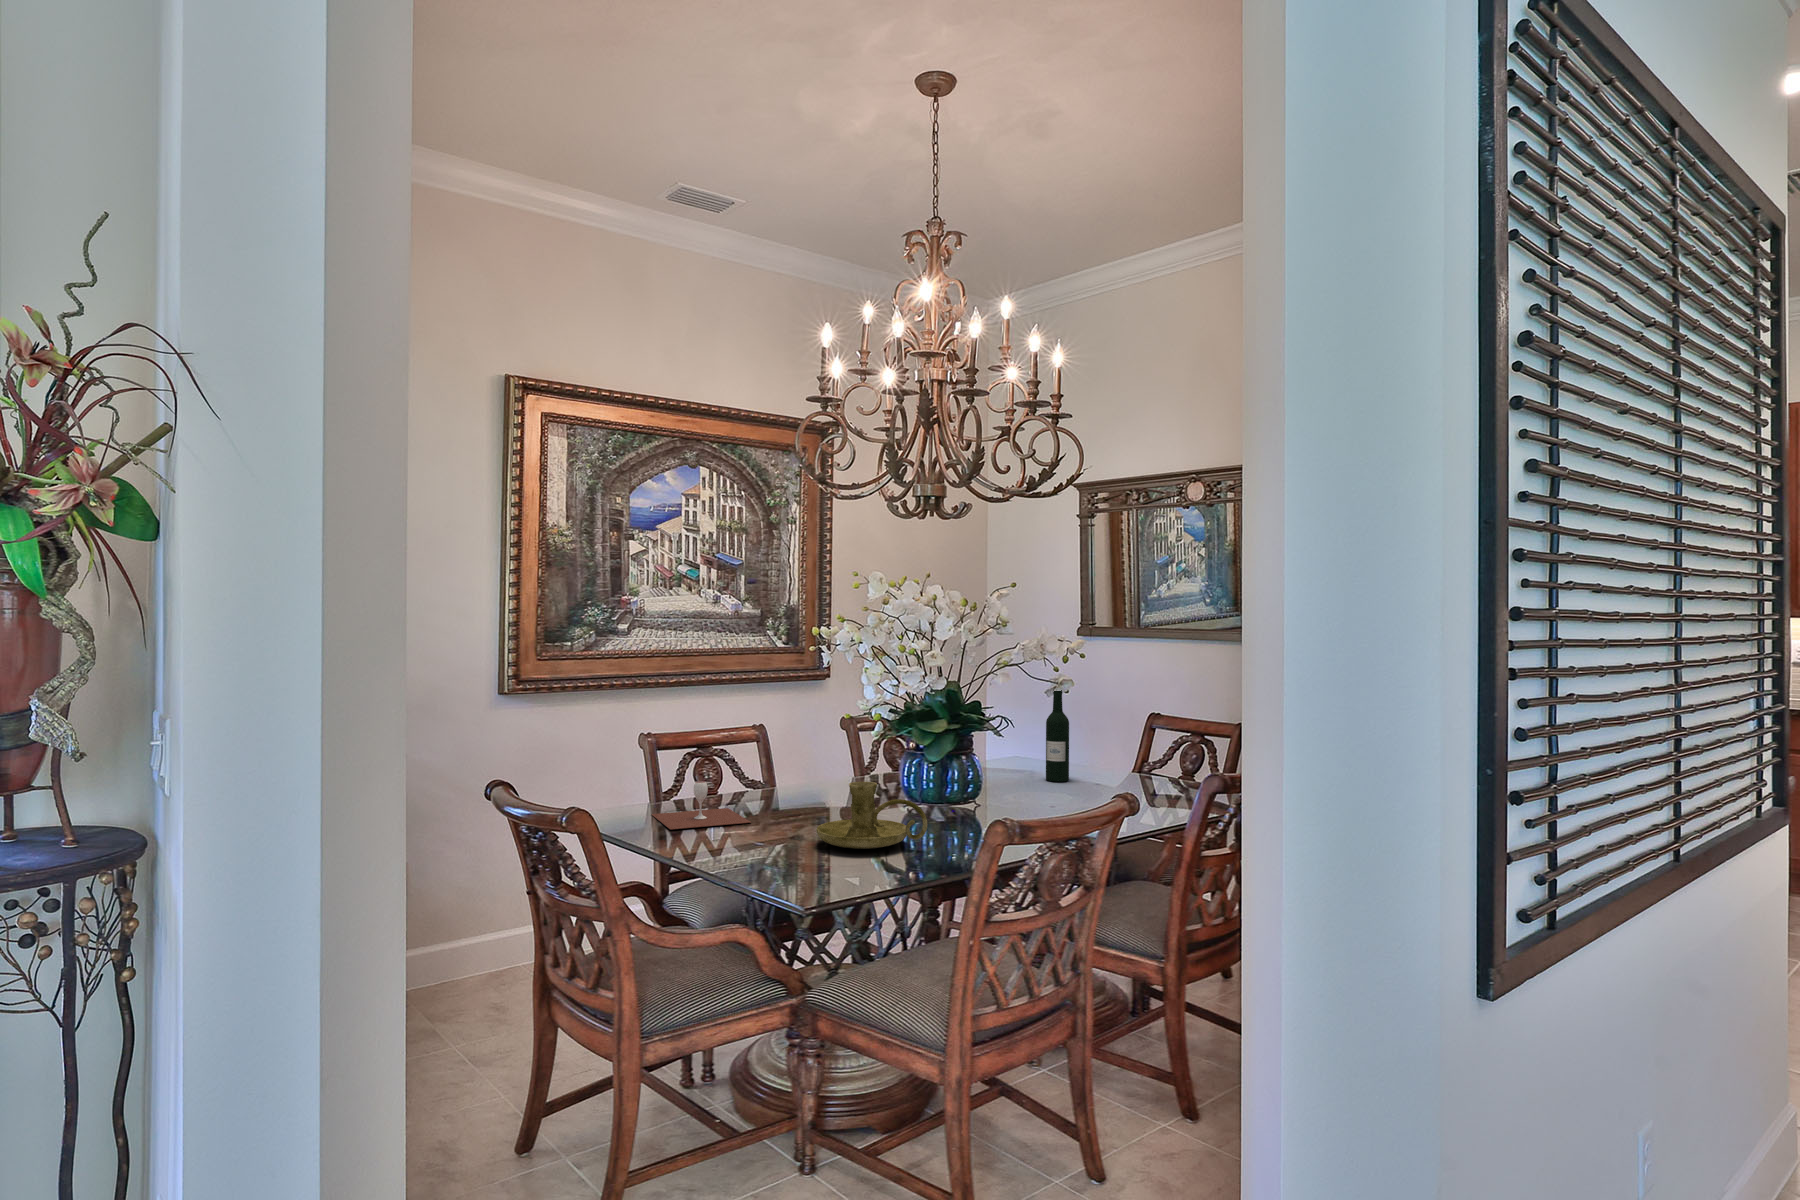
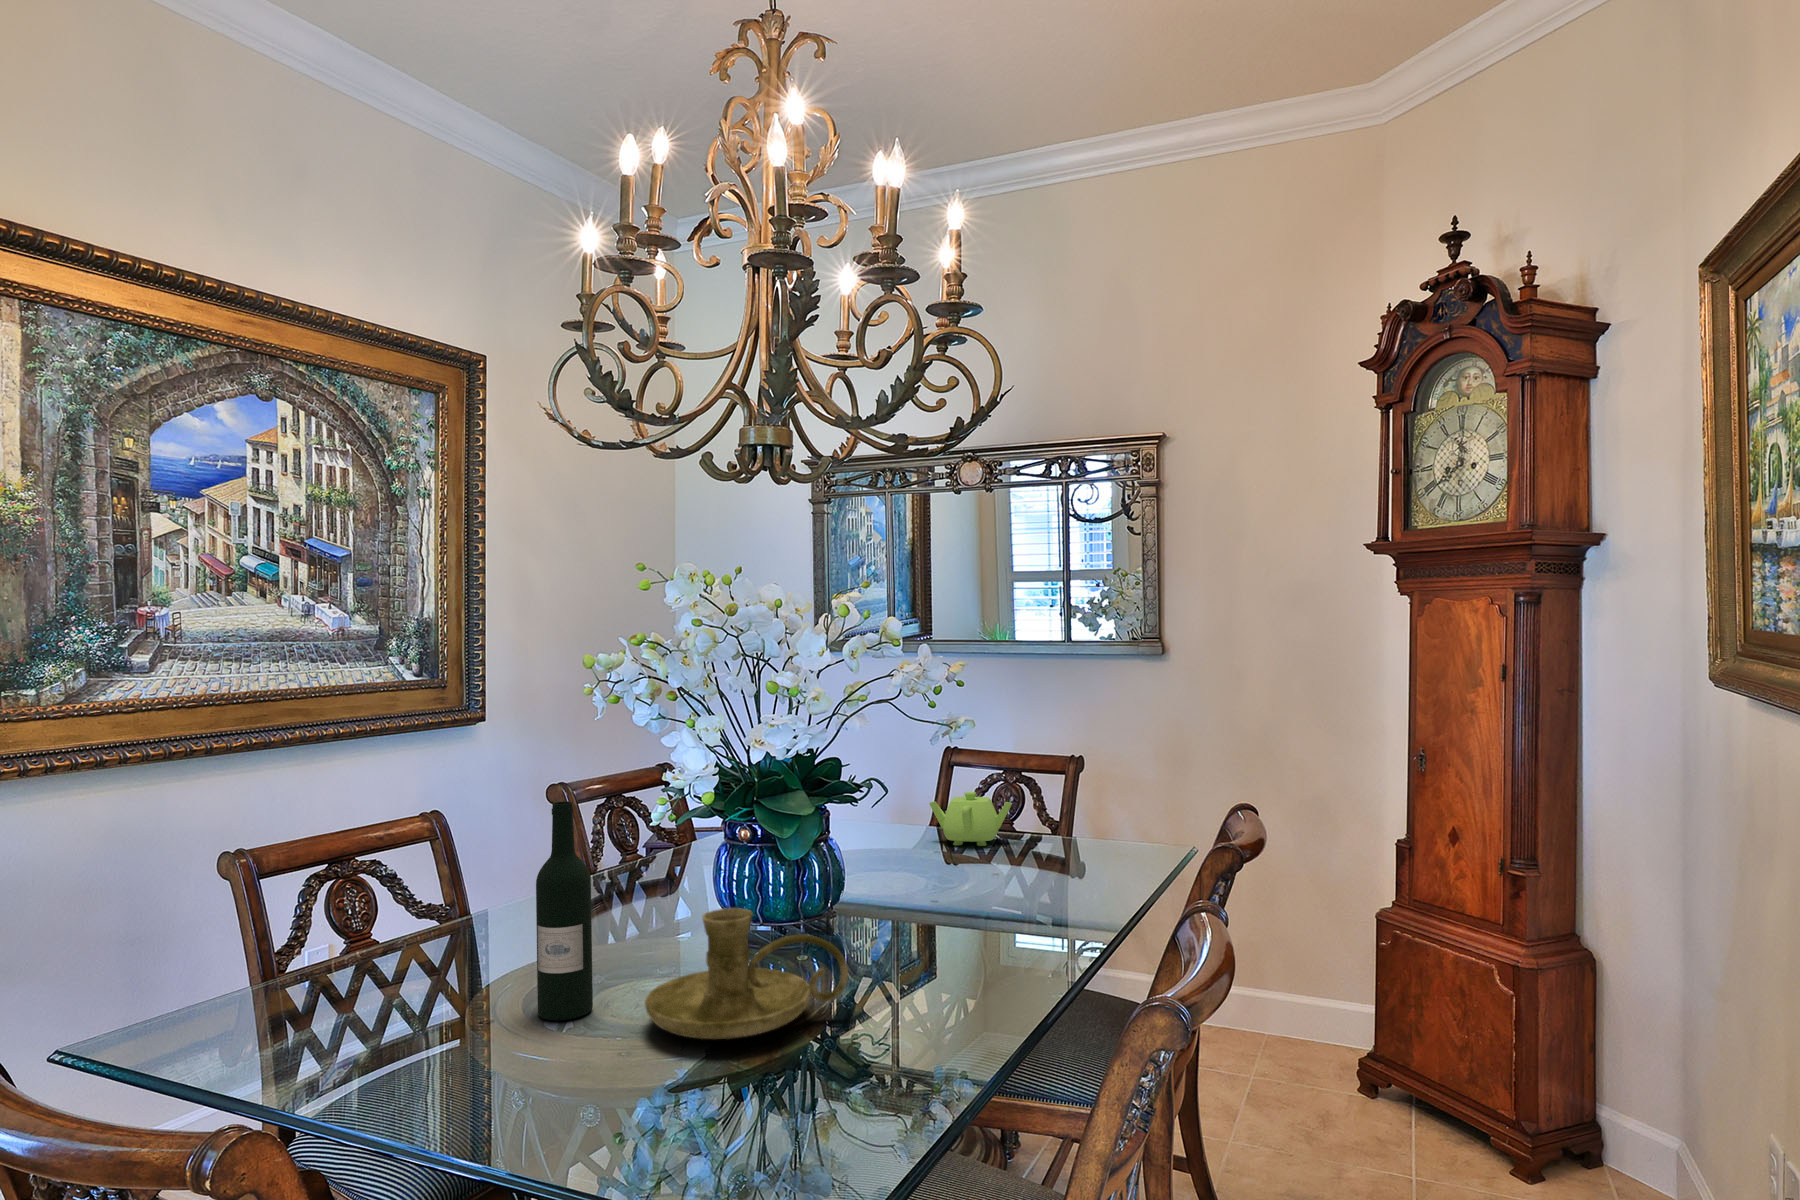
wine bottle: present [1046,690,1069,782] -> present [536,801,593,1020]
teapot: none [1095,745,1154,785] -> present [929,792,1012,846]
wine glass: present [652,781,751,829] -> none [266,936,485,1048]

